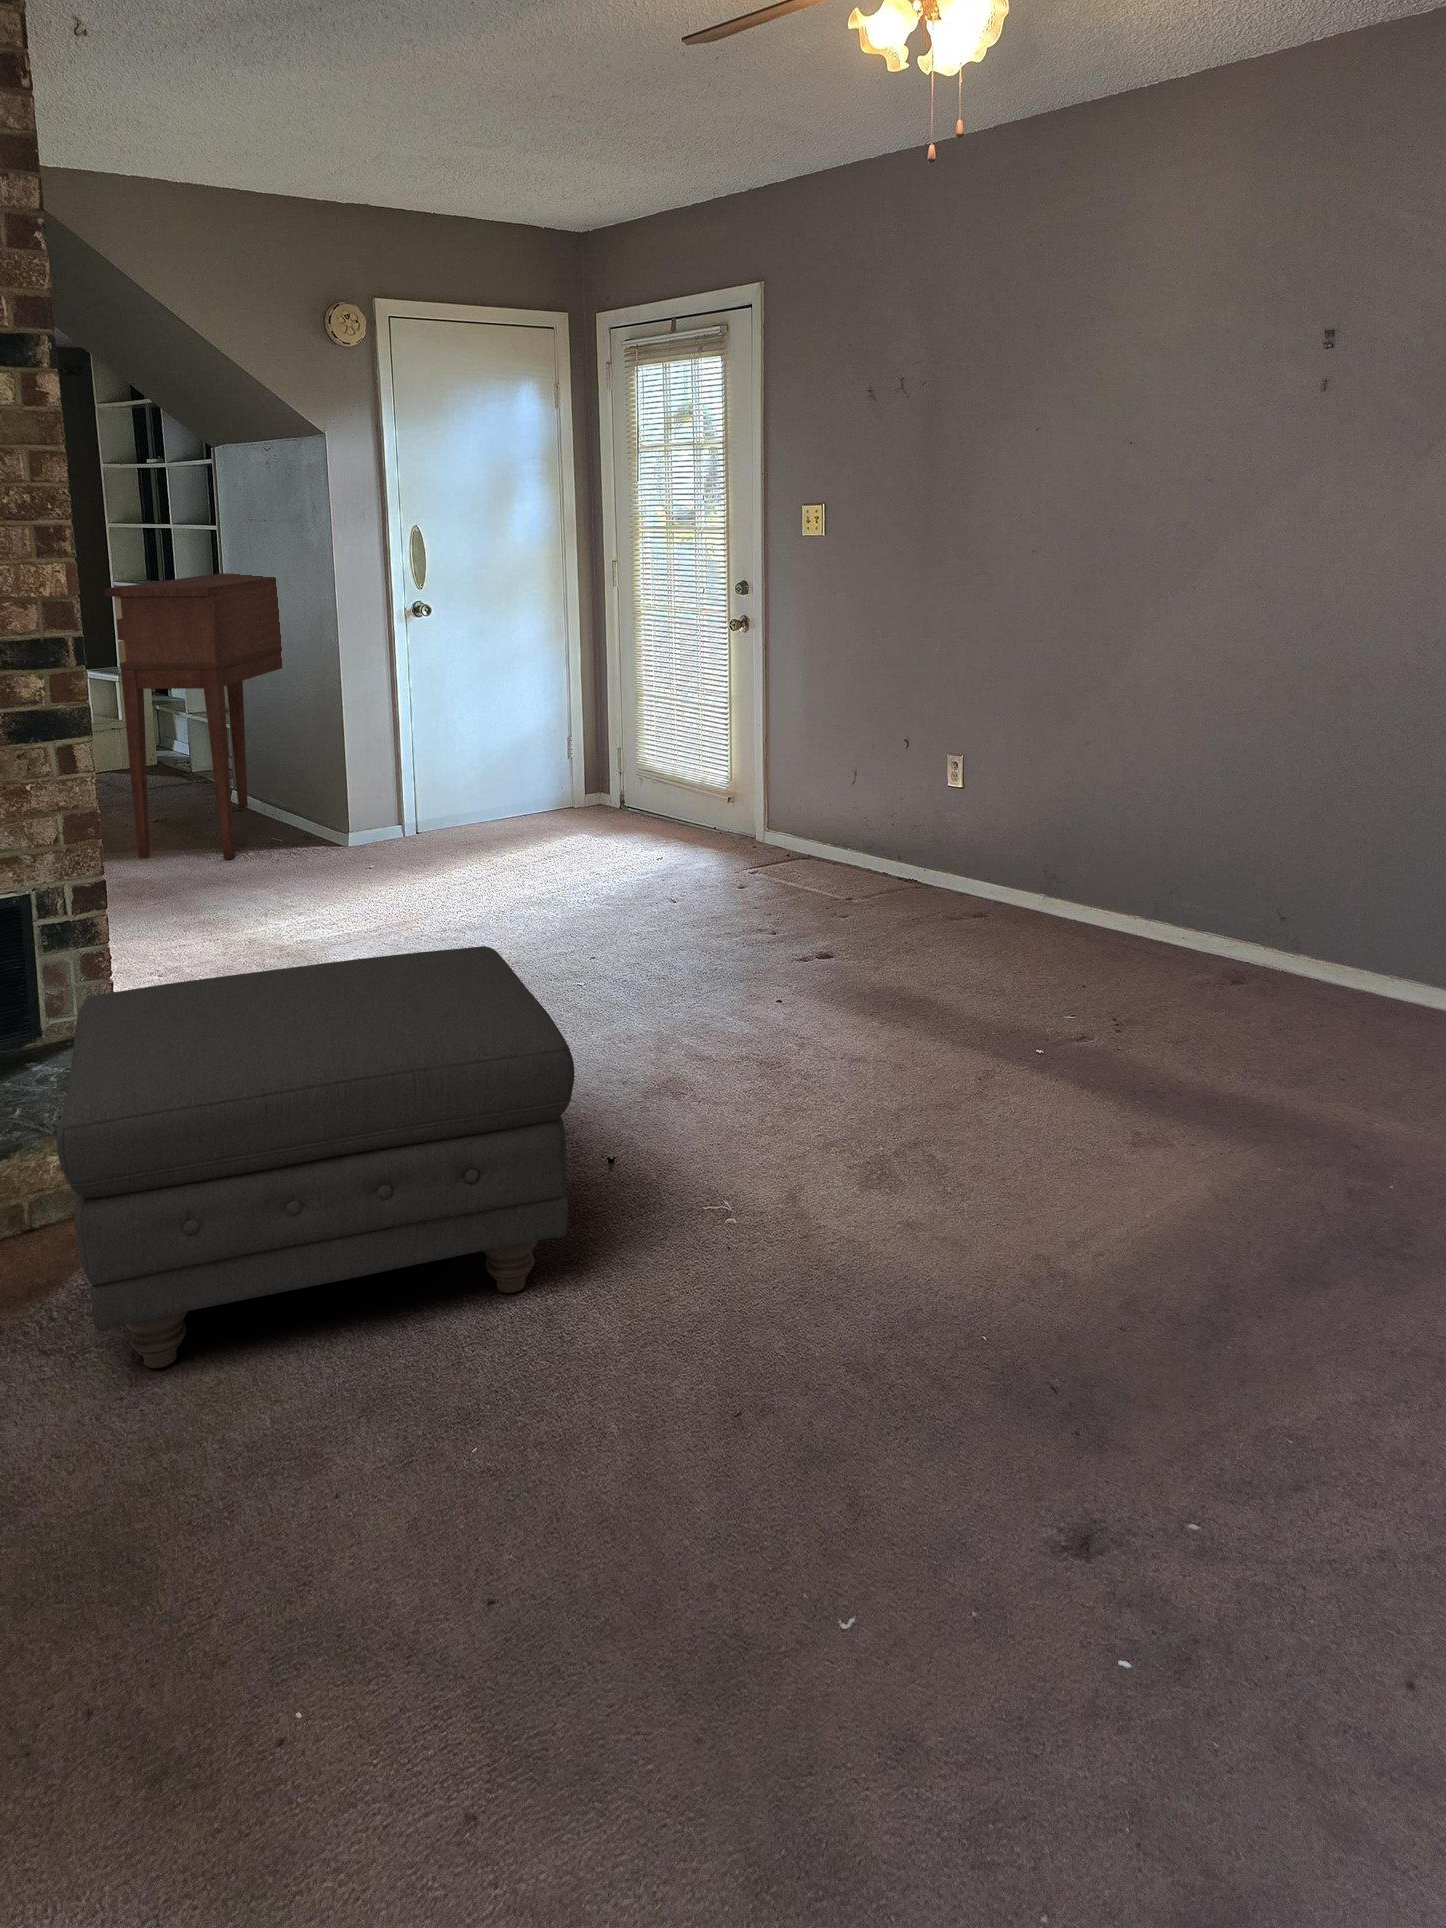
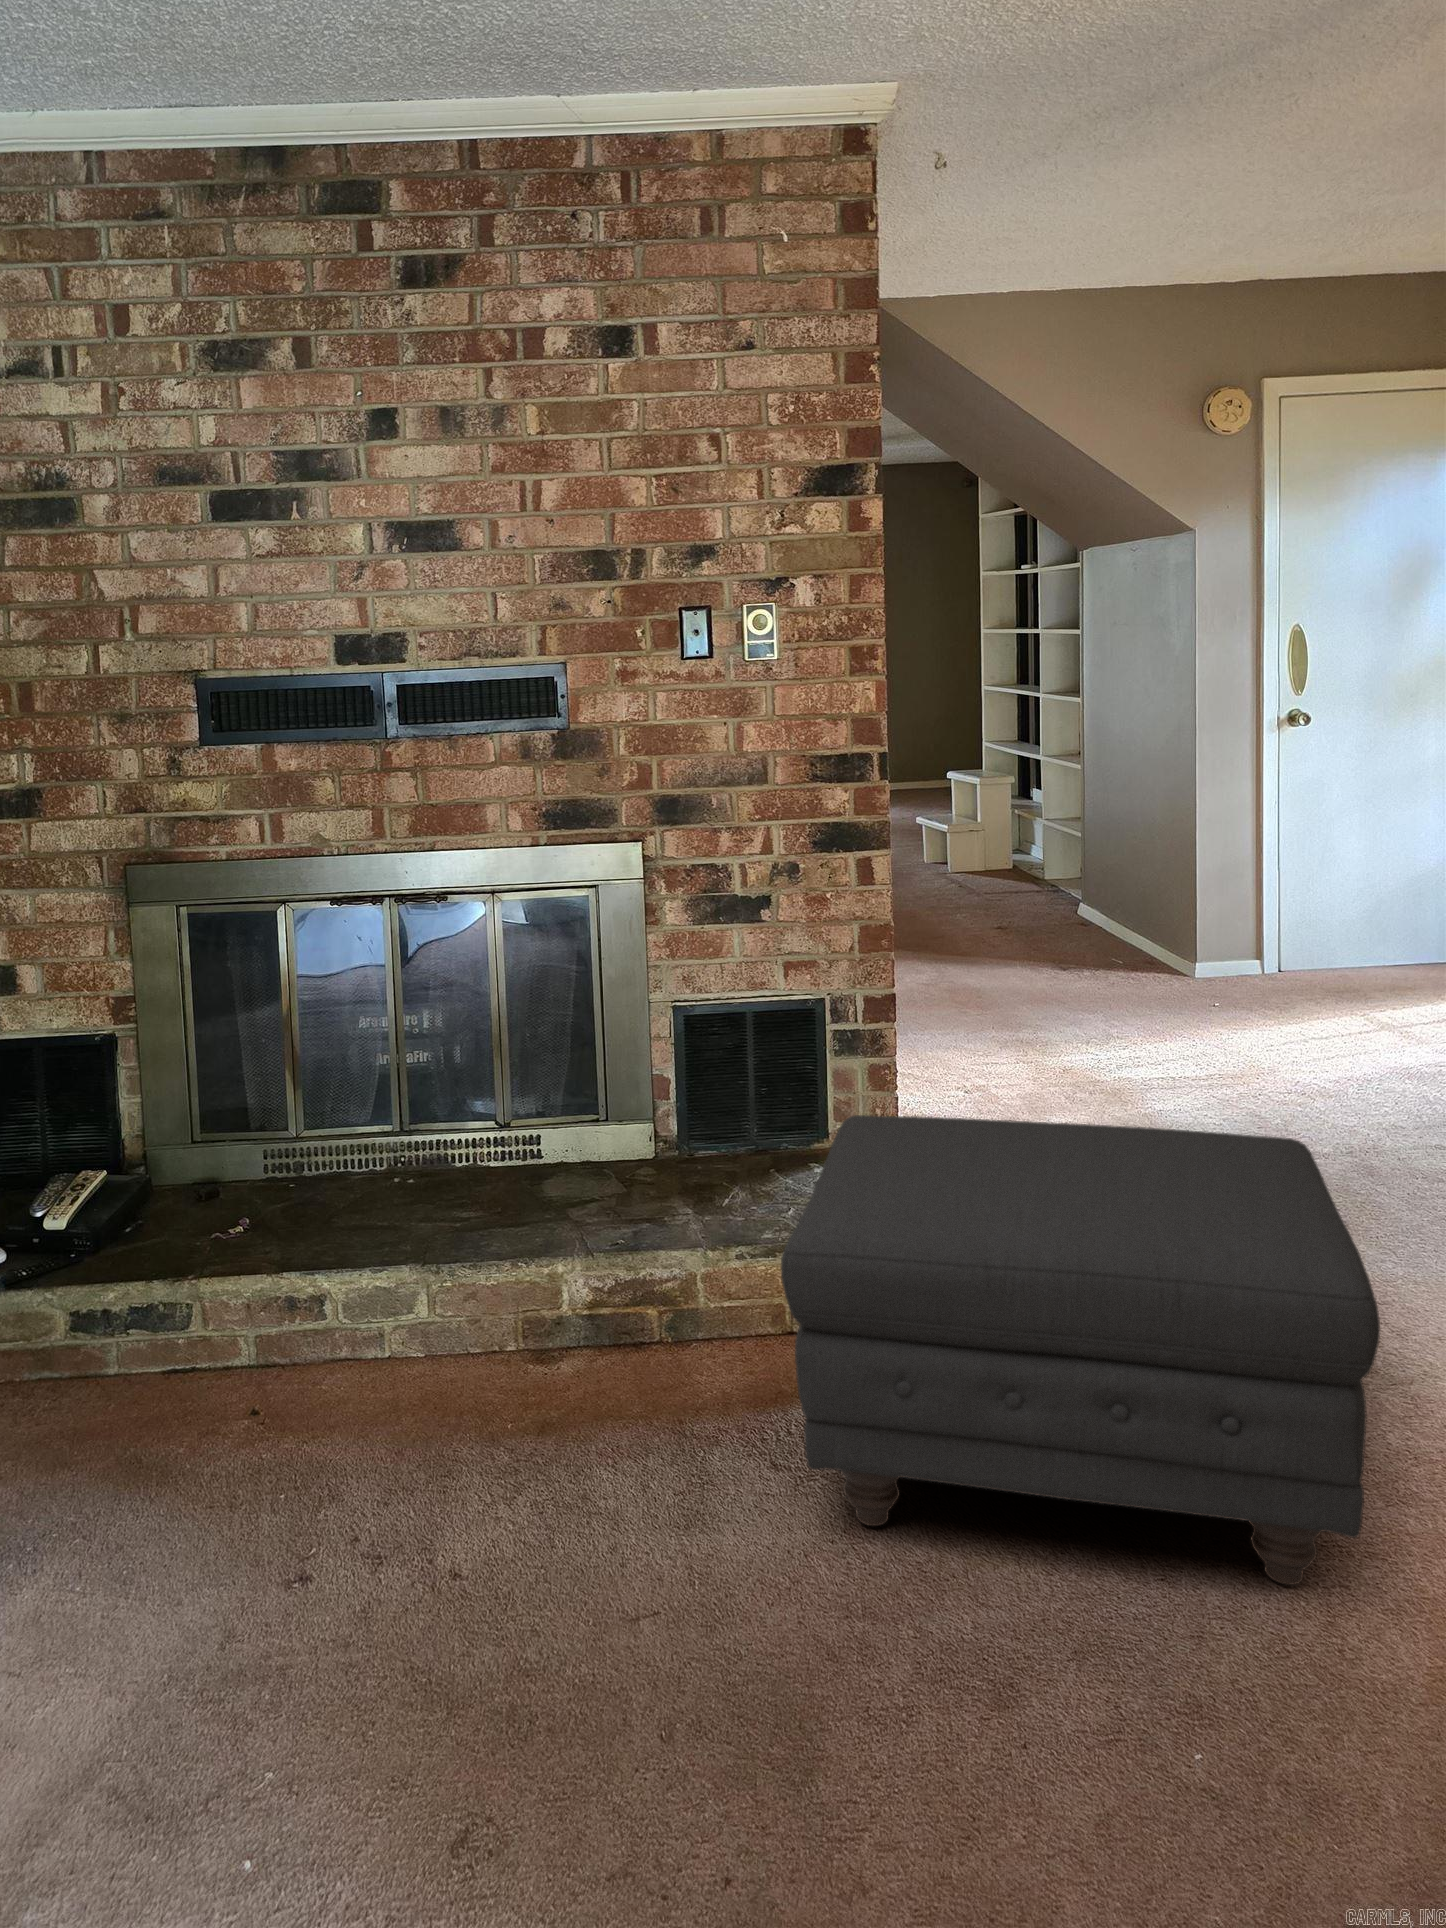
console table: present [105,573,282,859] -> none [956,677,1171,977]

